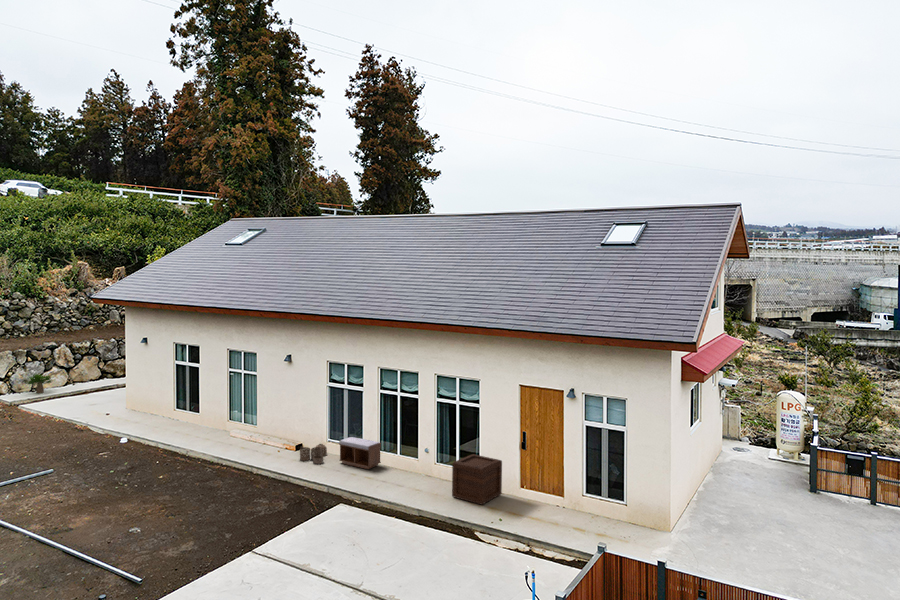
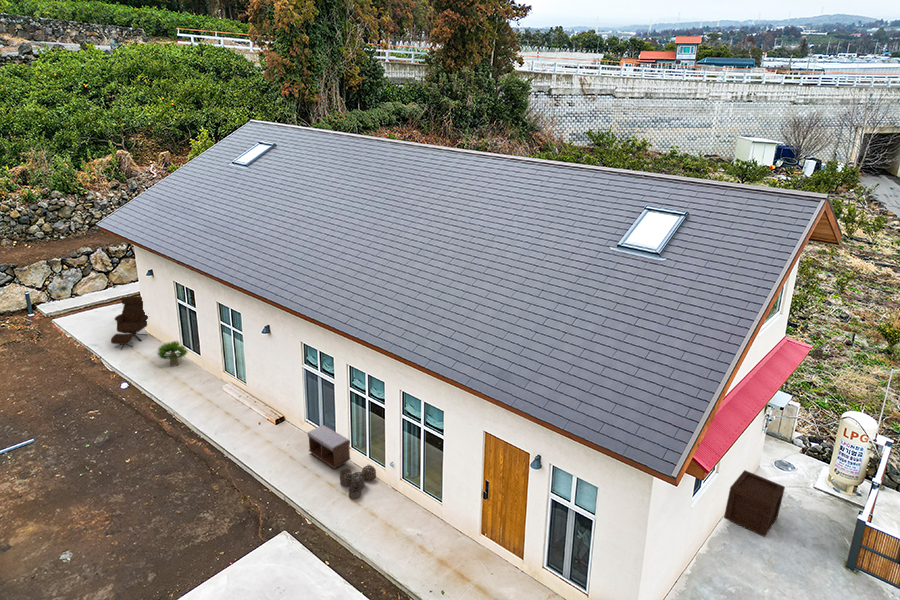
lounge chair: none [101,370,137,418] -> present [111,297,148,349]
potted plant: present [27,374,51,393] -> present [158,341,188,366]
woven basket: present [300,444,327,464] -> present [340,465,376,499]
wooden crate: present [452,454,502,505] -> present [724,470,785,537]

